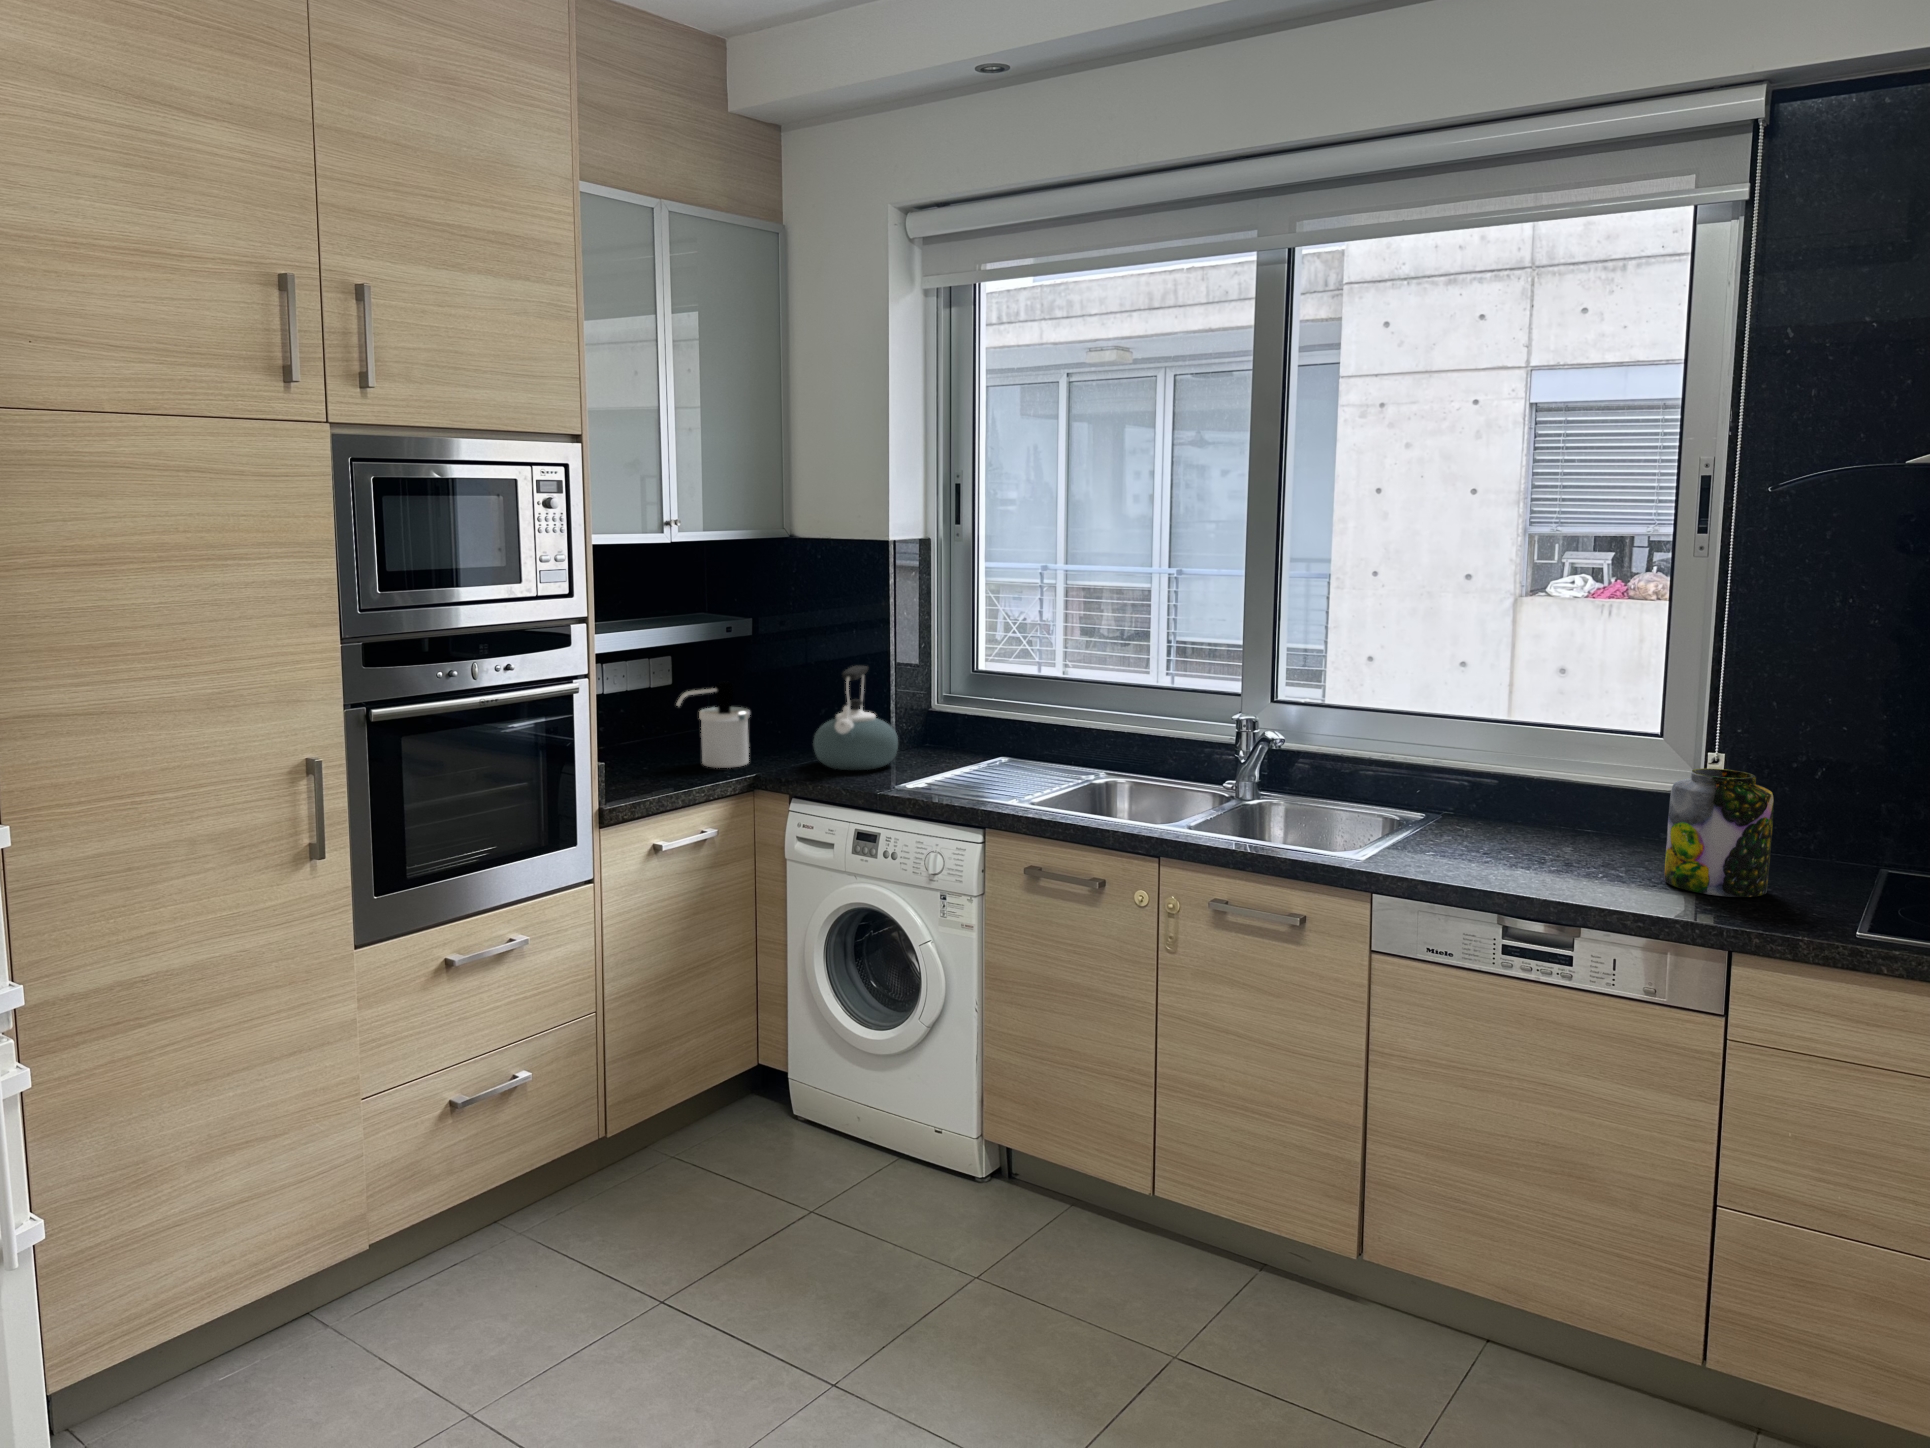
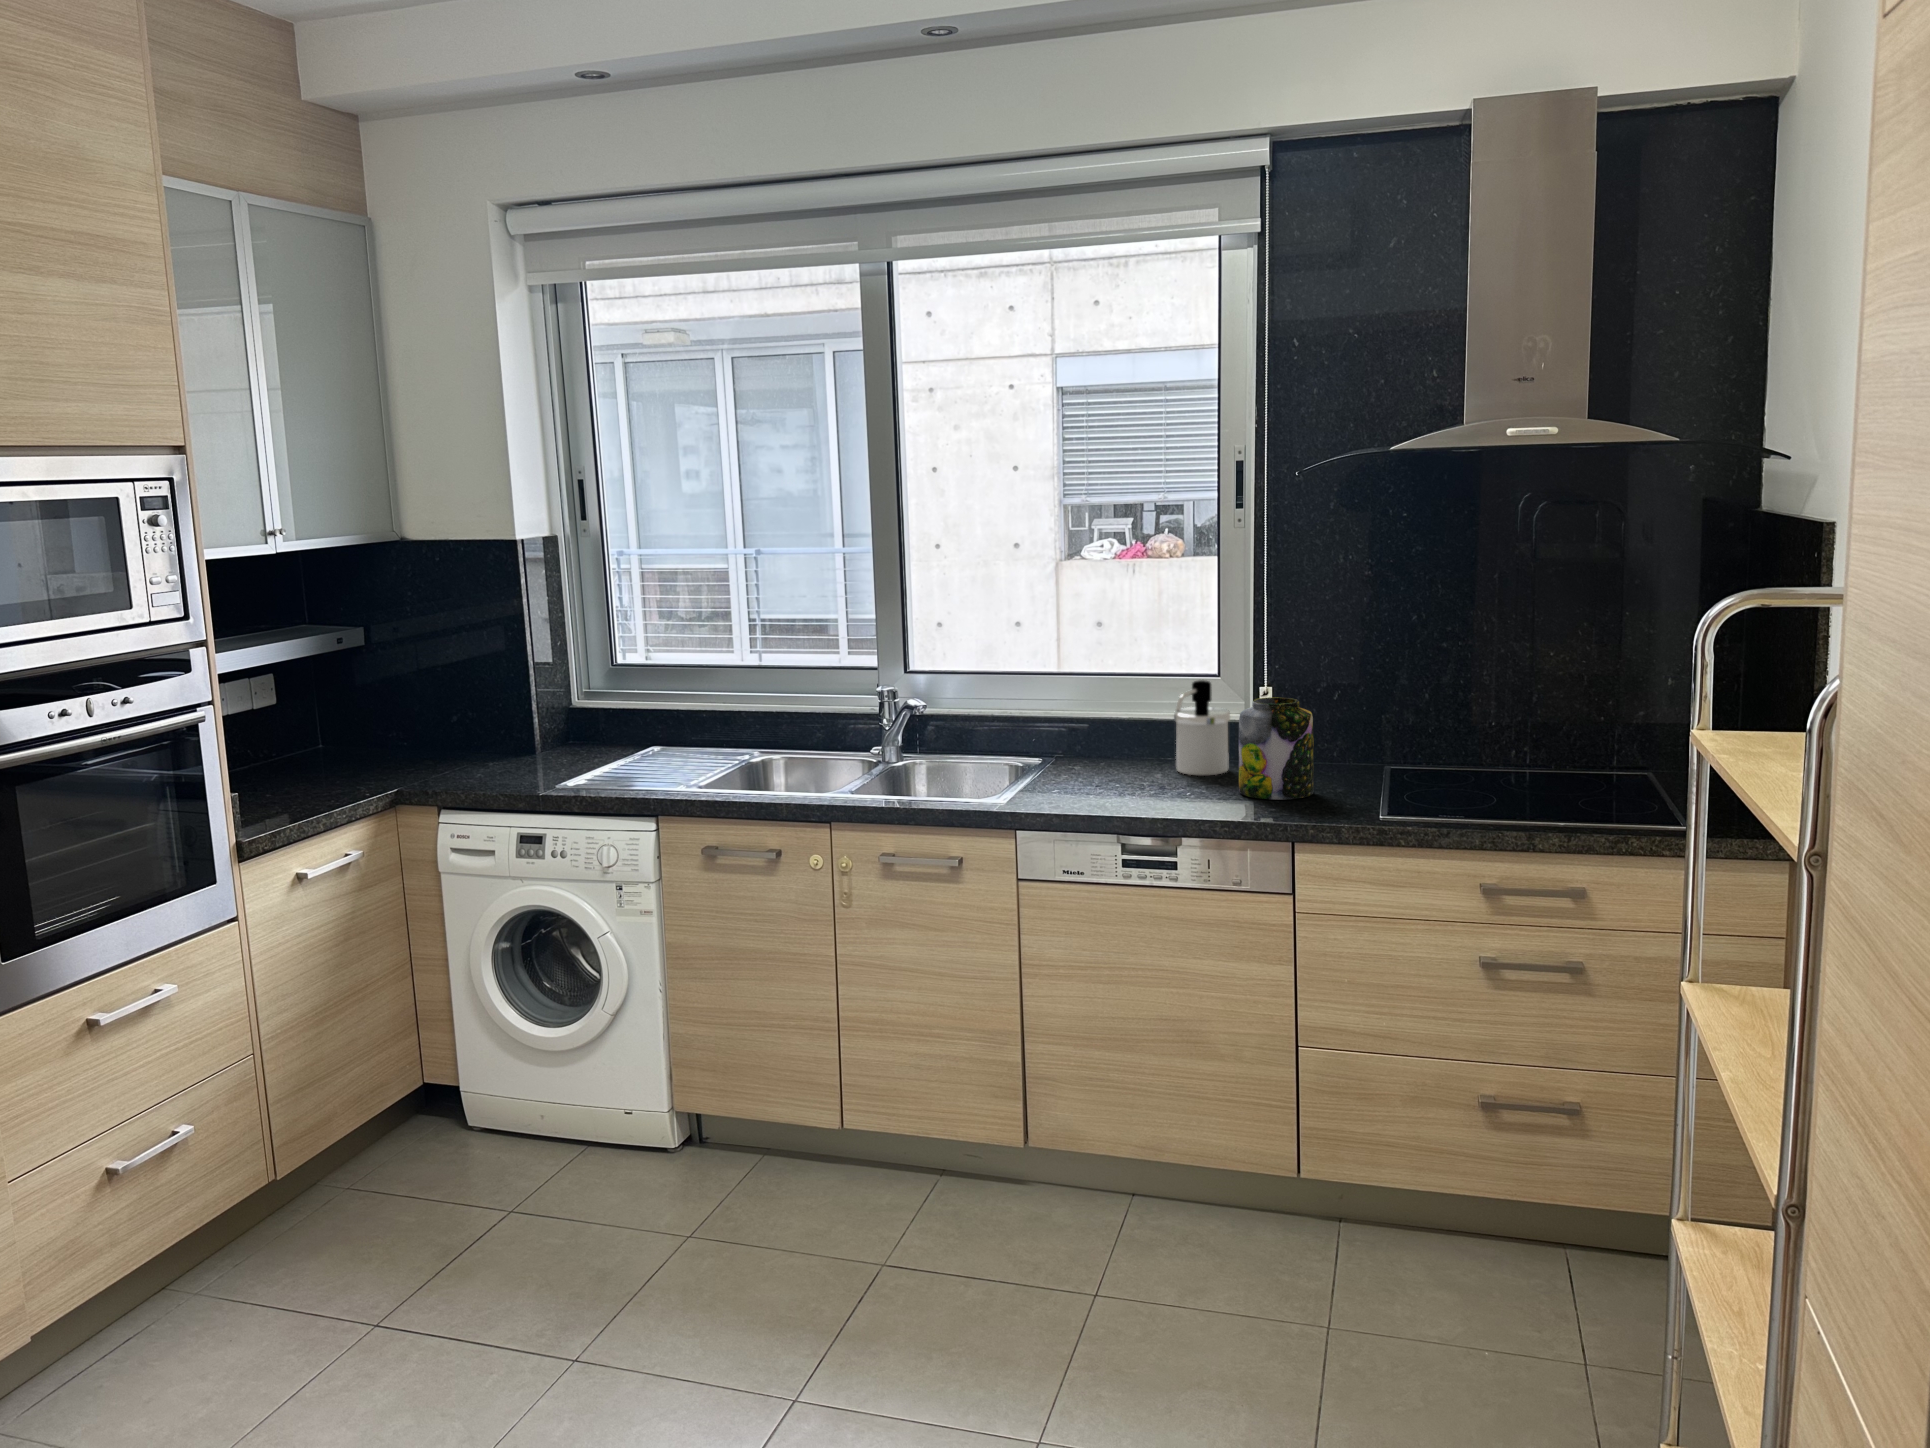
kettle: present [813,666,898,770] -> none [454,668,544,775]
soap dispenser: present [676,682,750,768] -> present [1174,680,1230,775]

